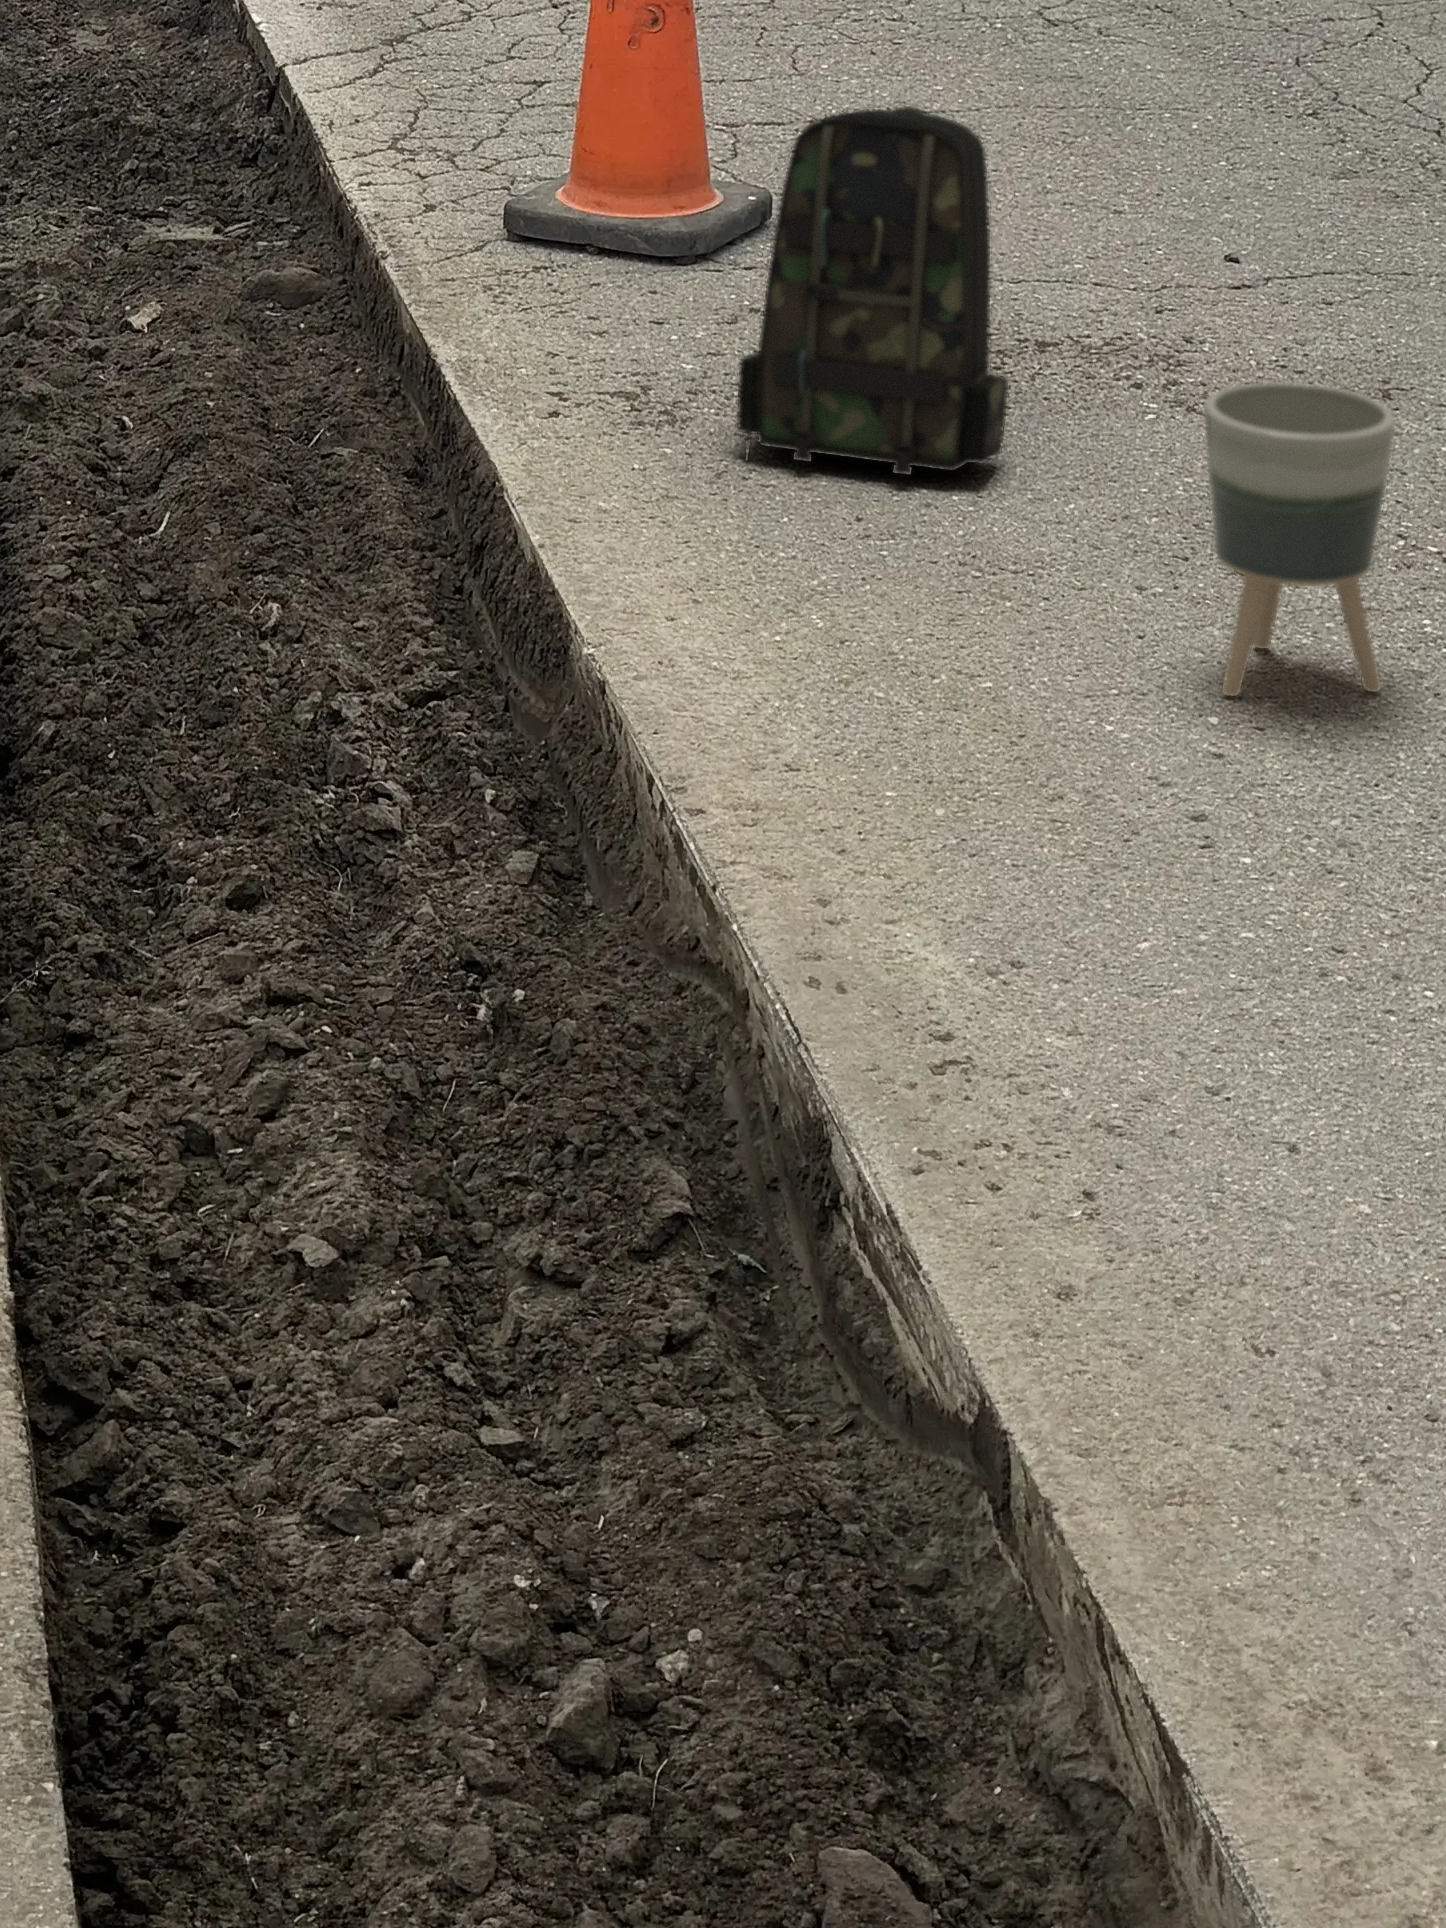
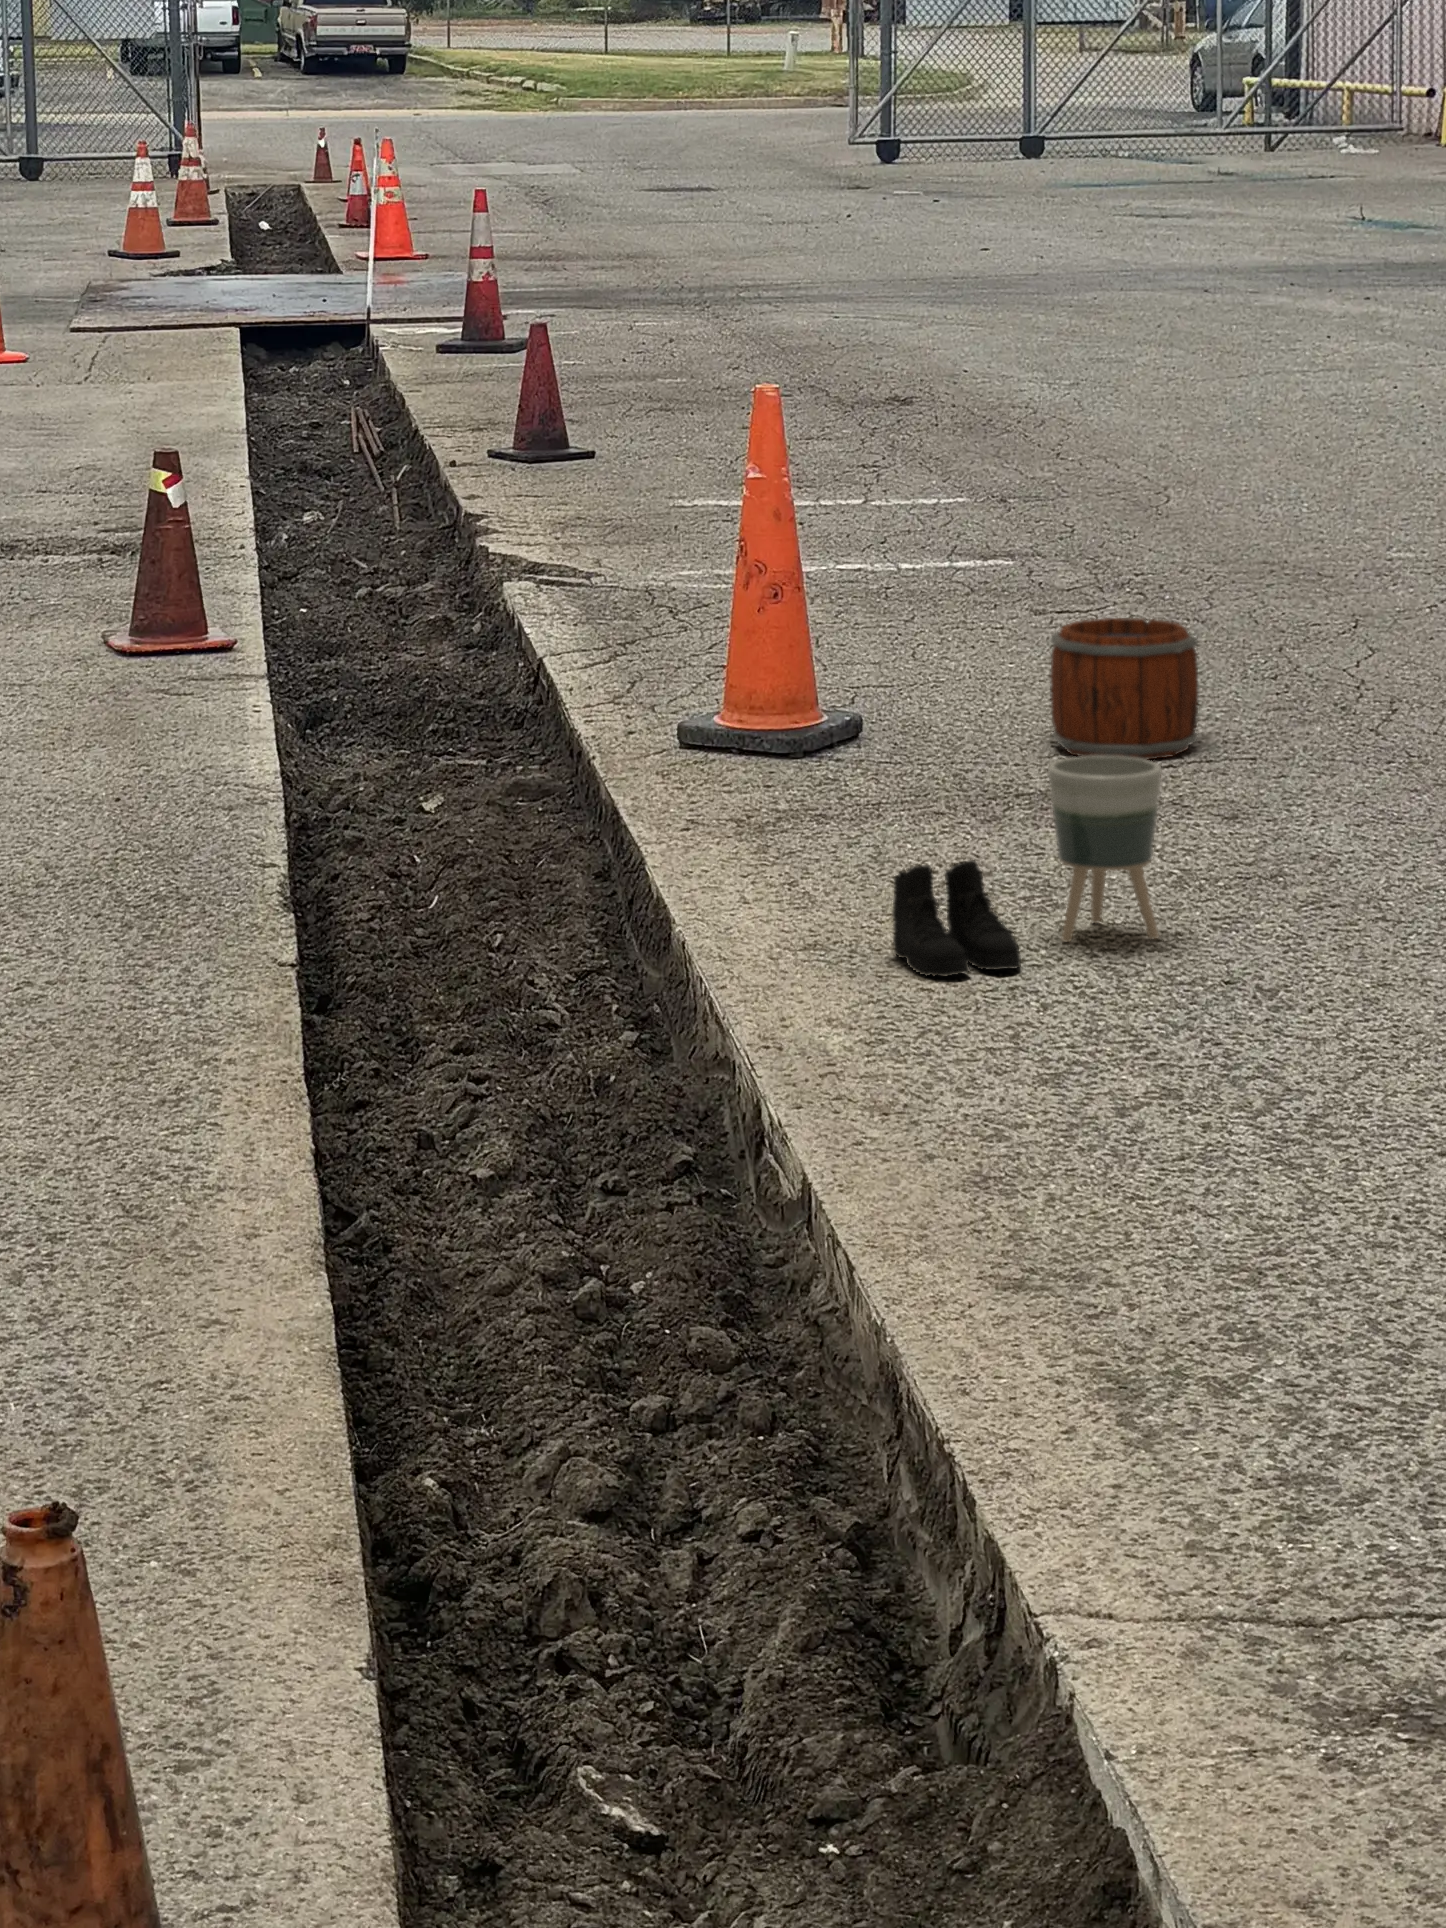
bucket: none [1050,64,1275,282] -> present [1050,618,1198,760]
backpack: present [737,106,1008,475] -> none [801,618,975,850]
boots: none [956,572,1180,785] -> present [892,860,1021,976]

